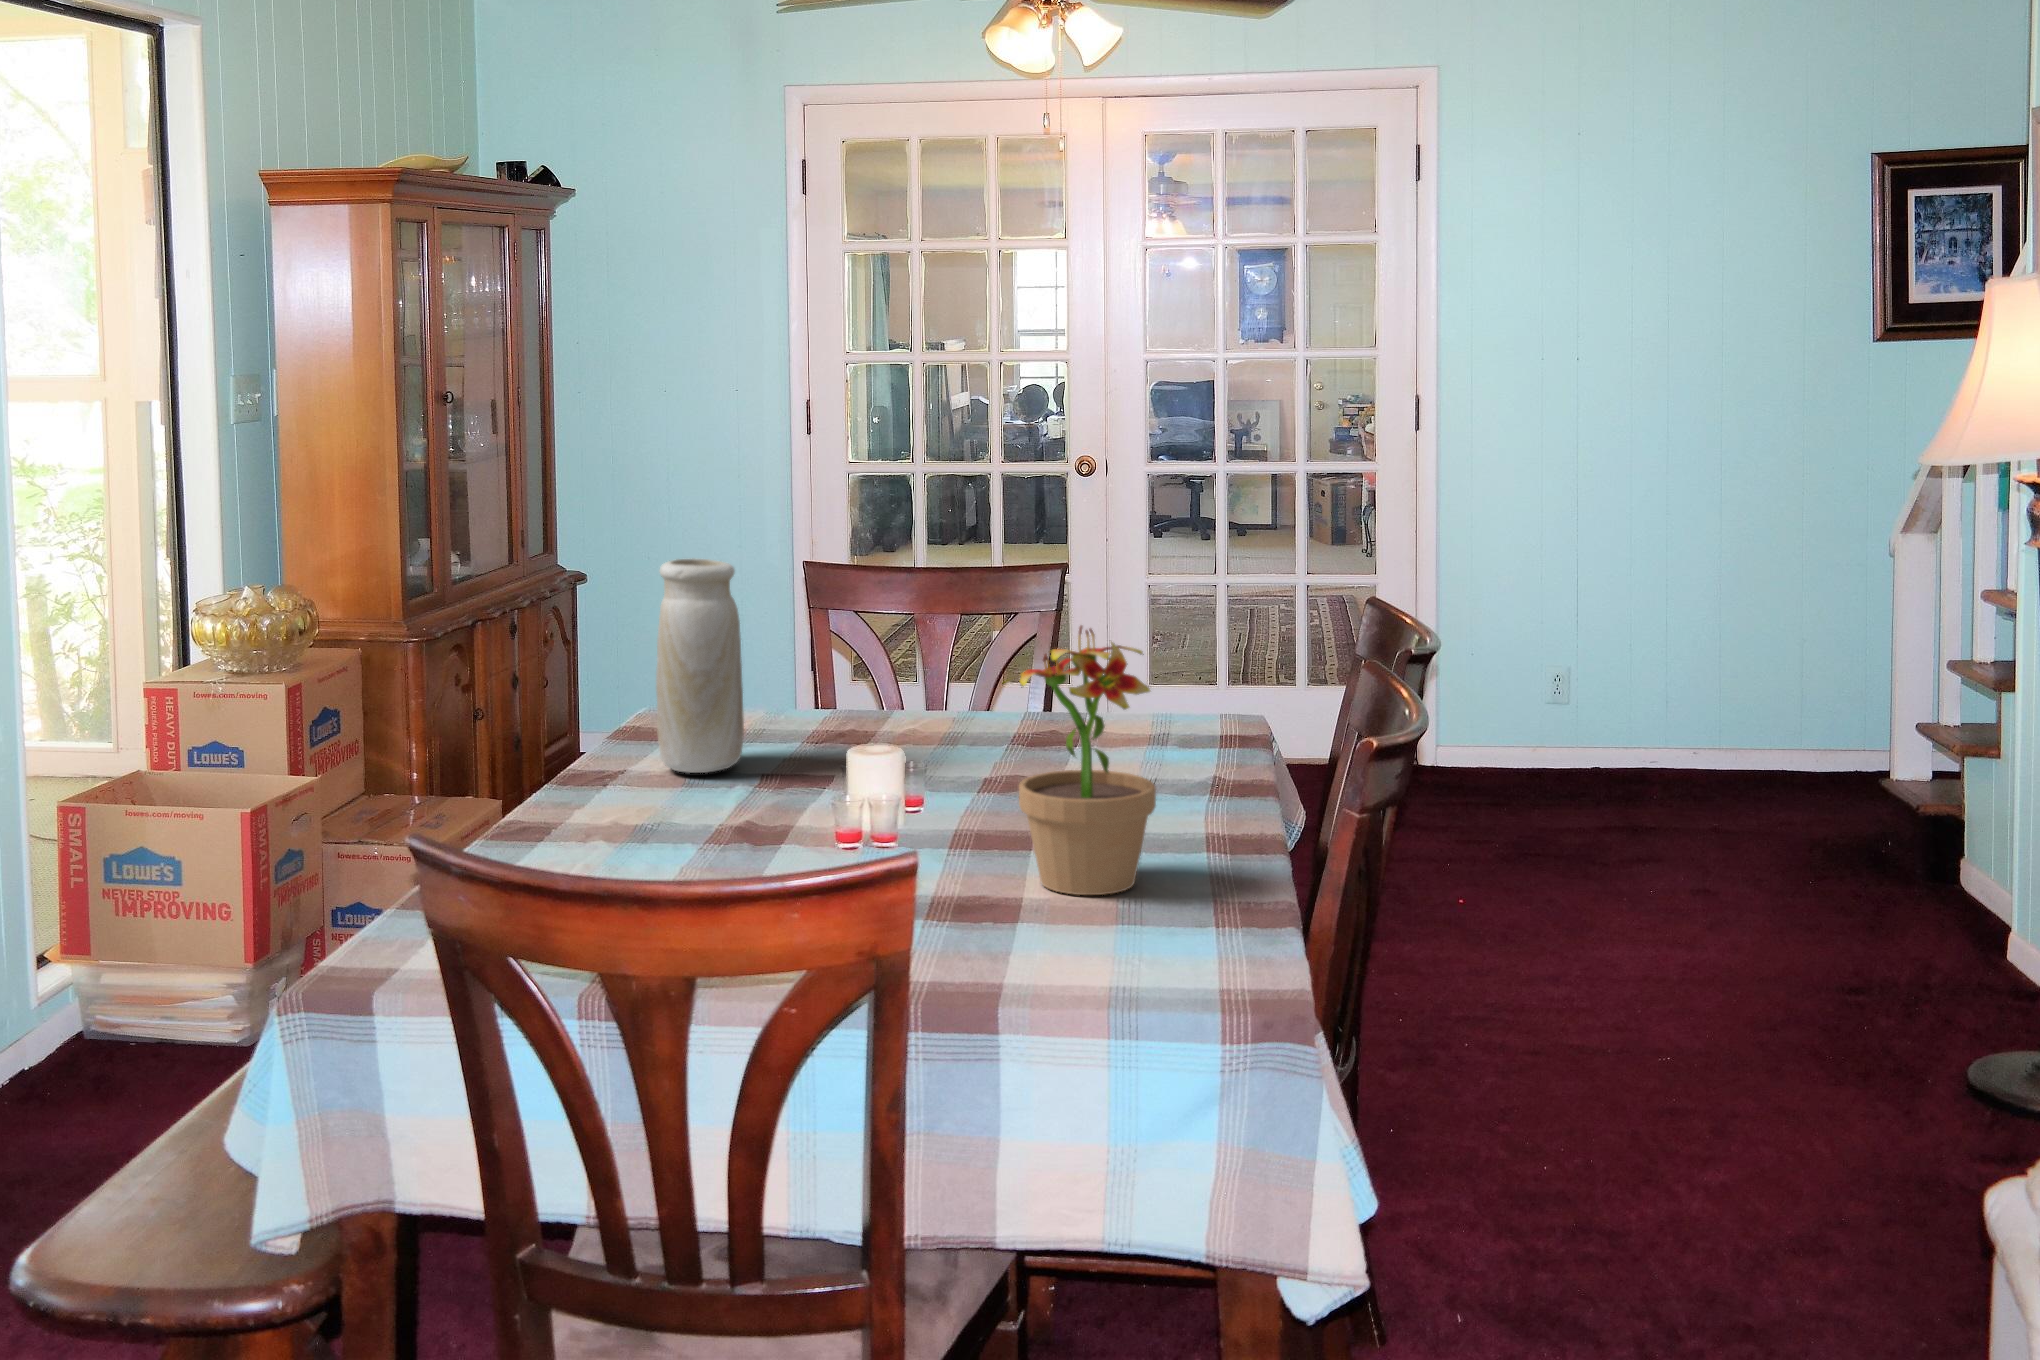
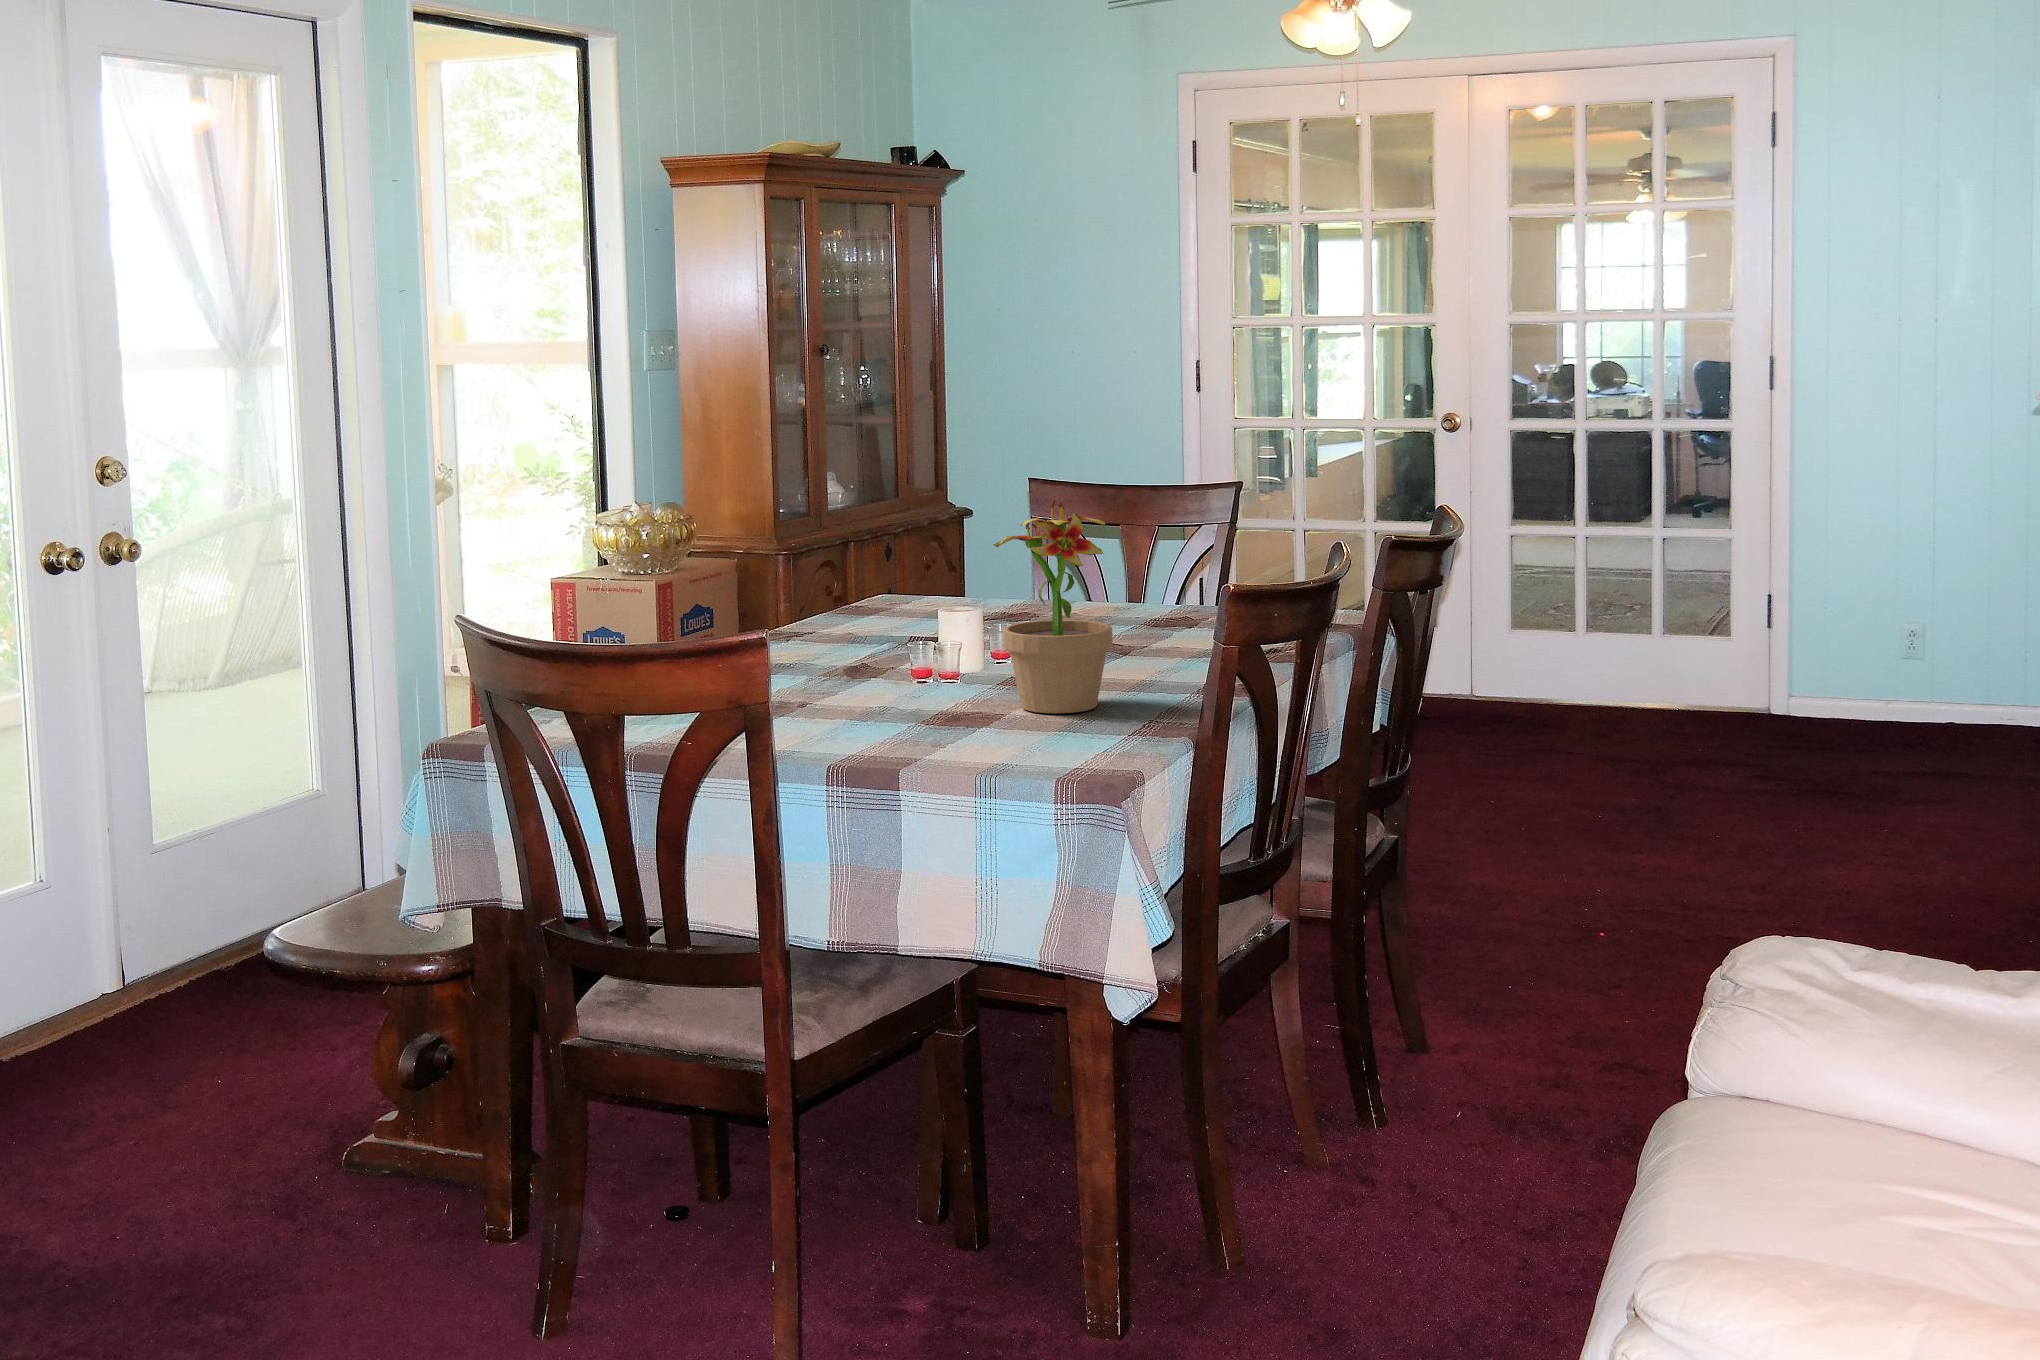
vase: present [656,558,744,773] -> none [824,462,898,633]

